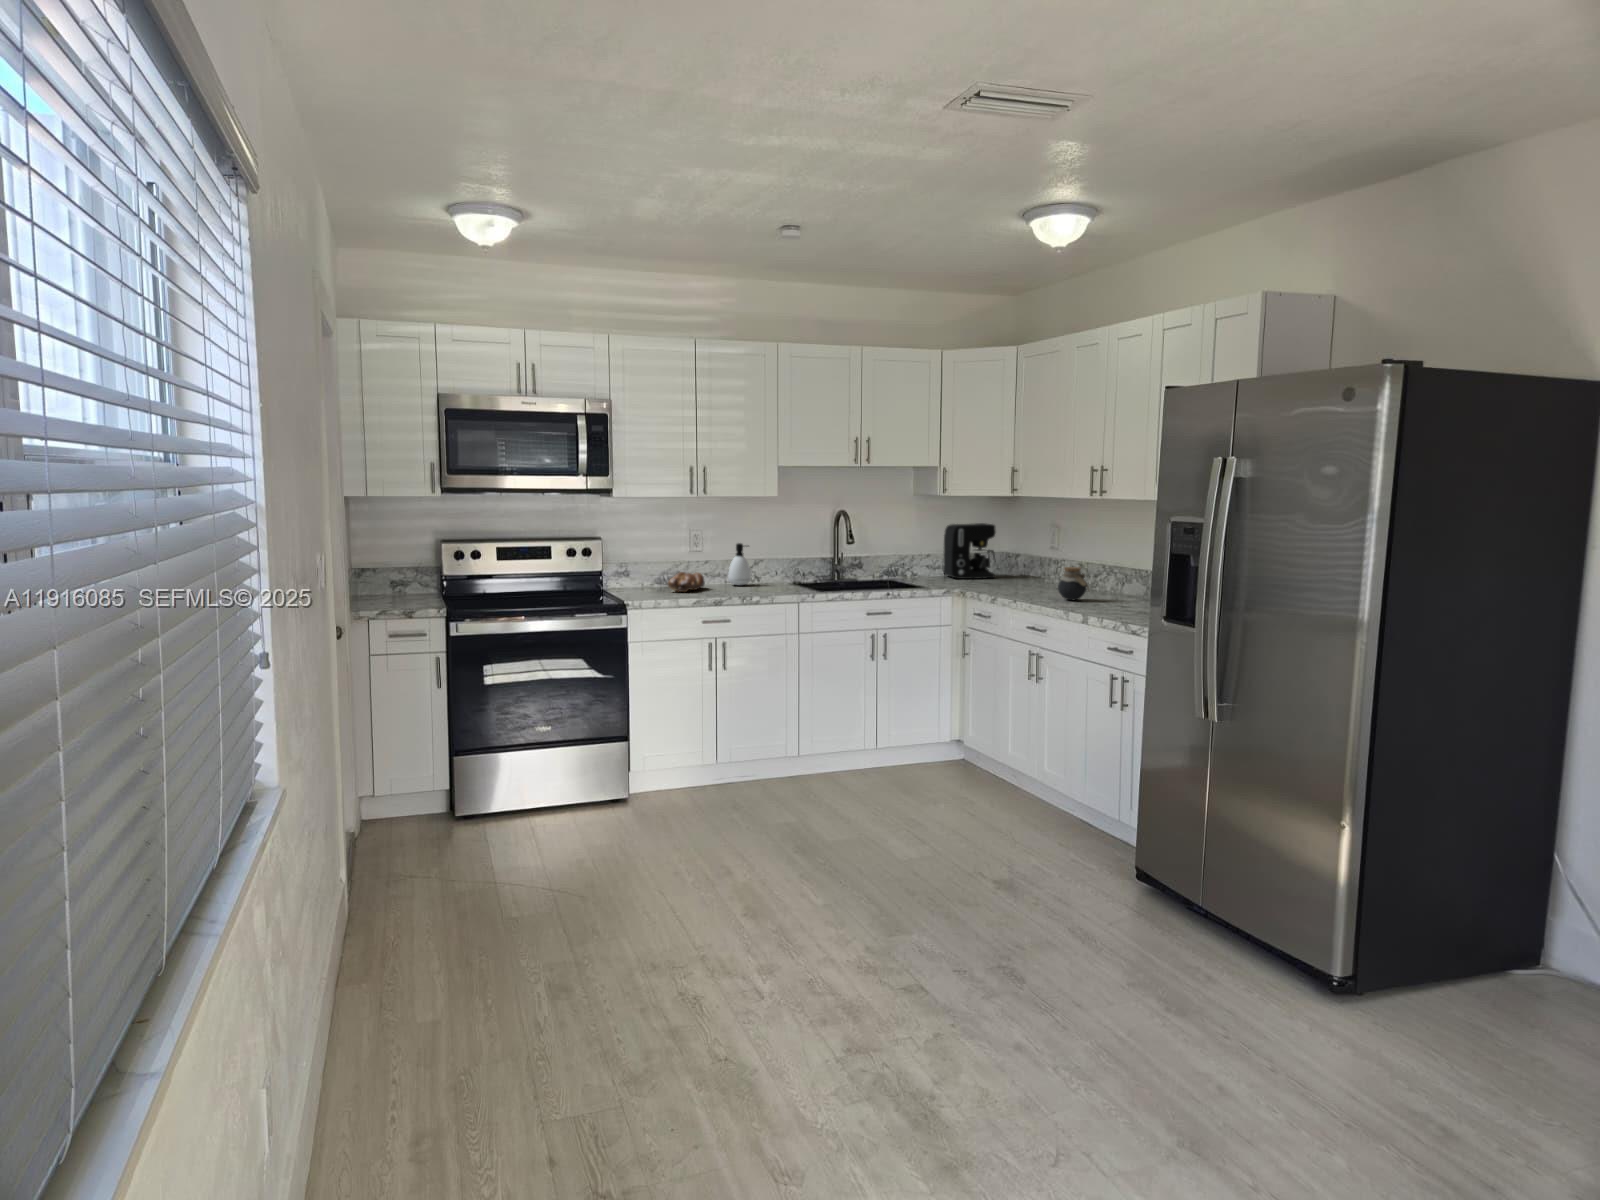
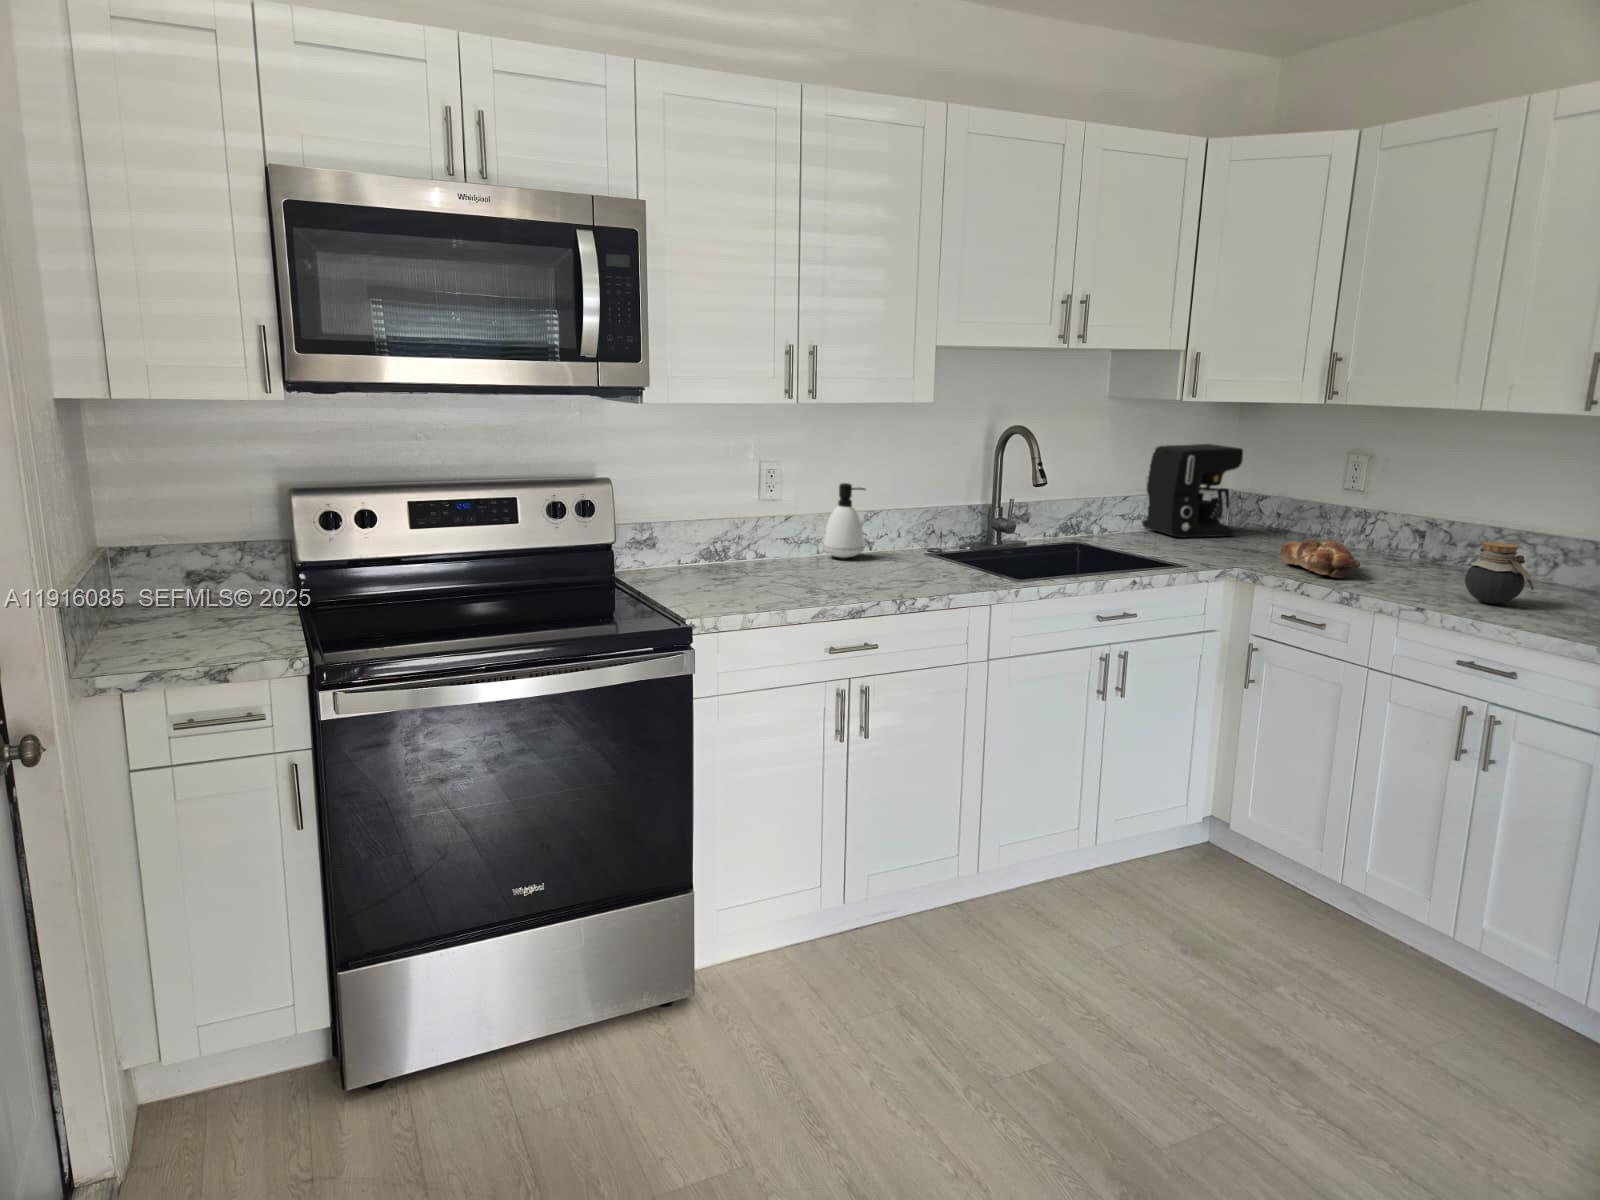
bread loaf: present [668,572,705,592] -> present [1280,539,1360,578]

